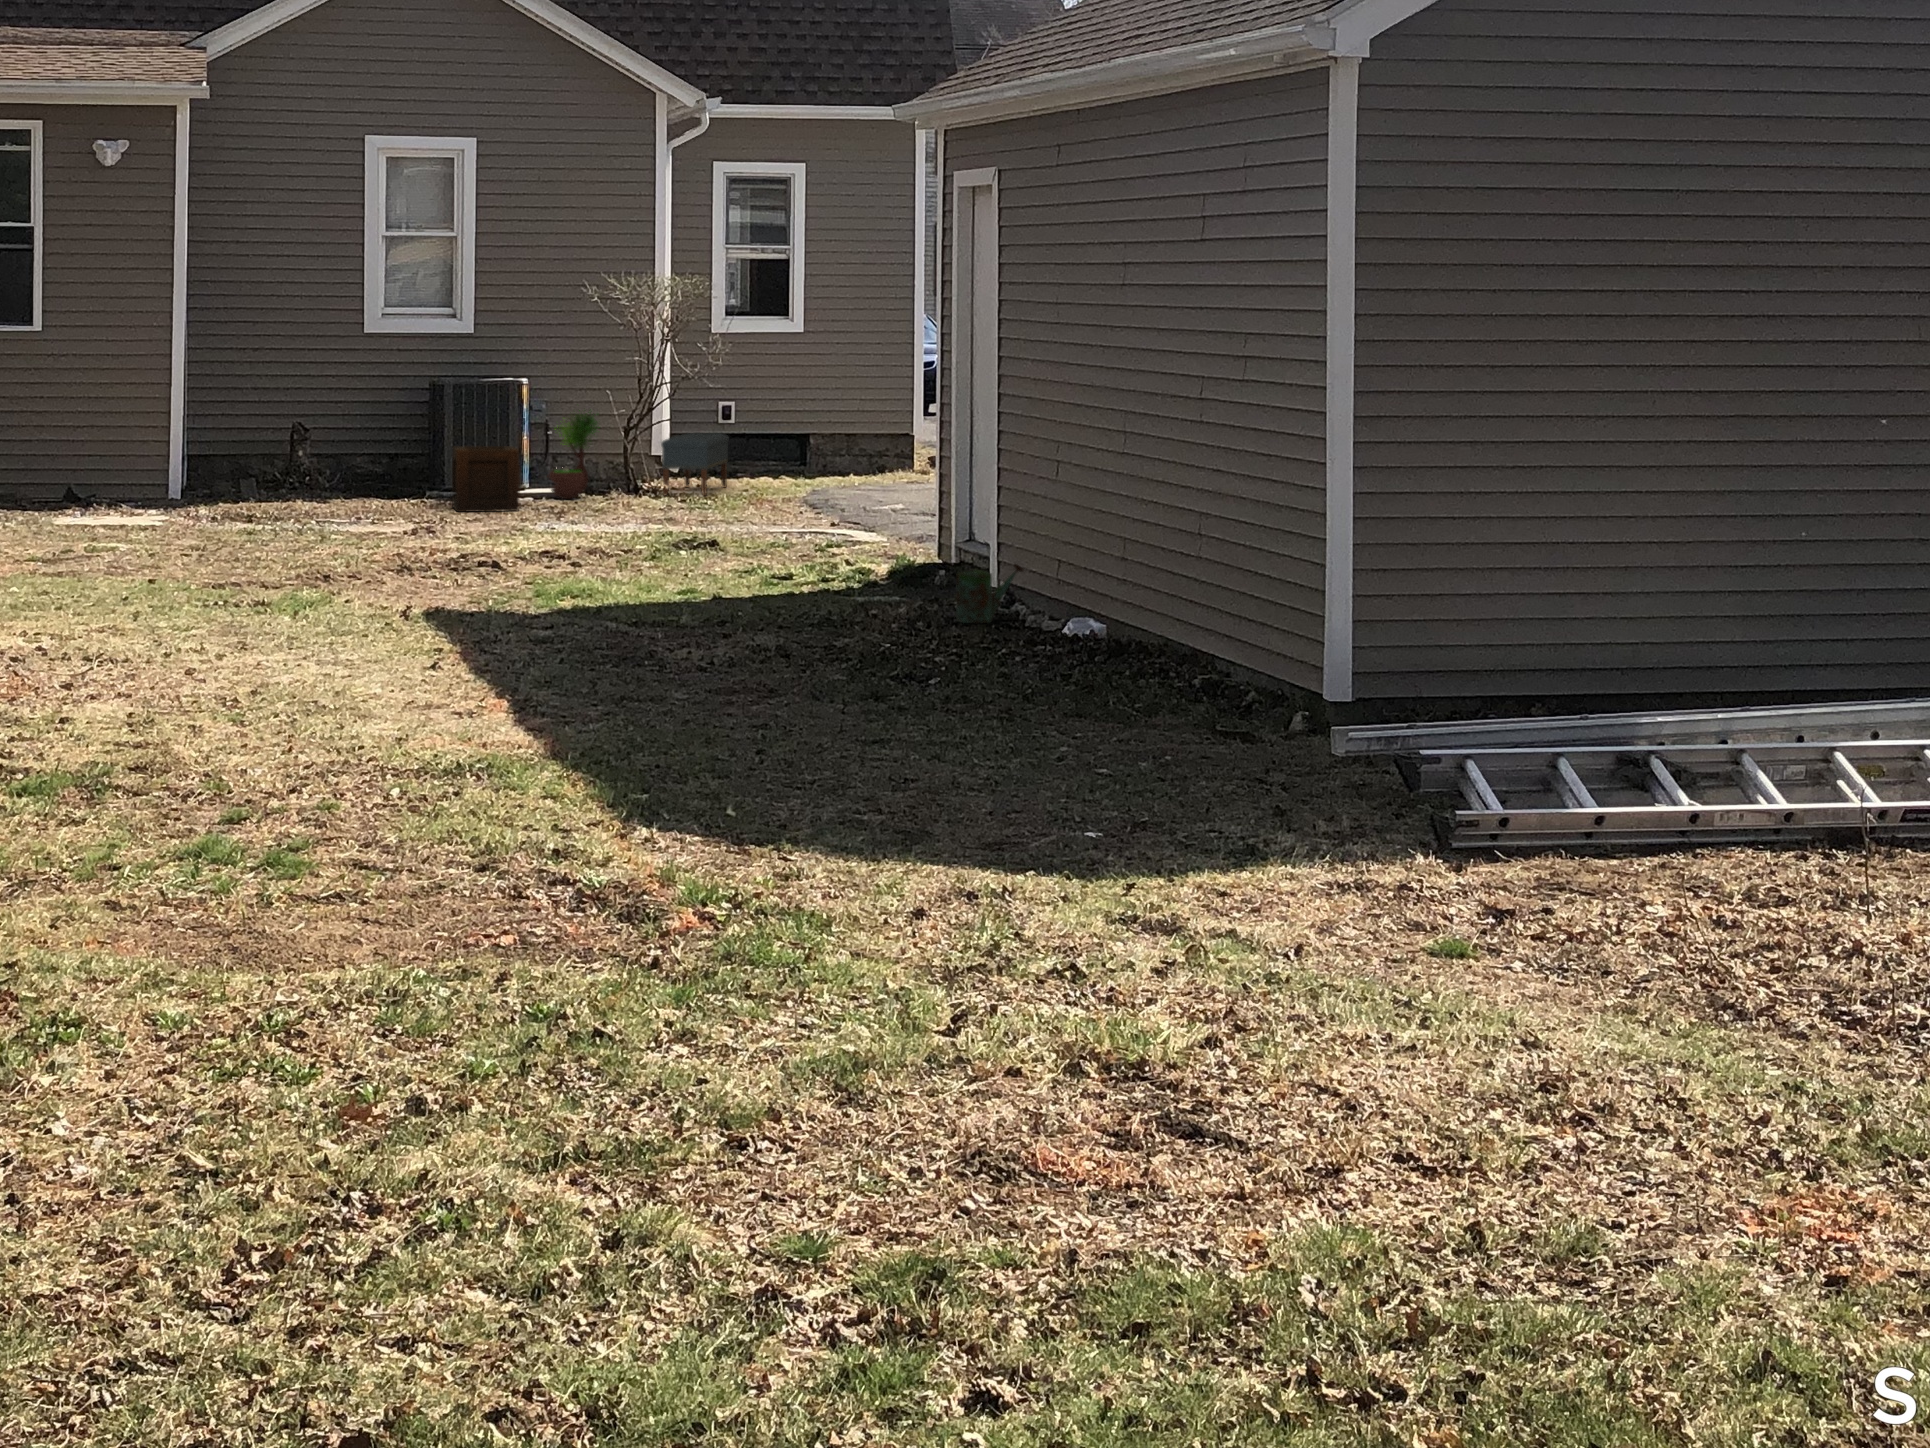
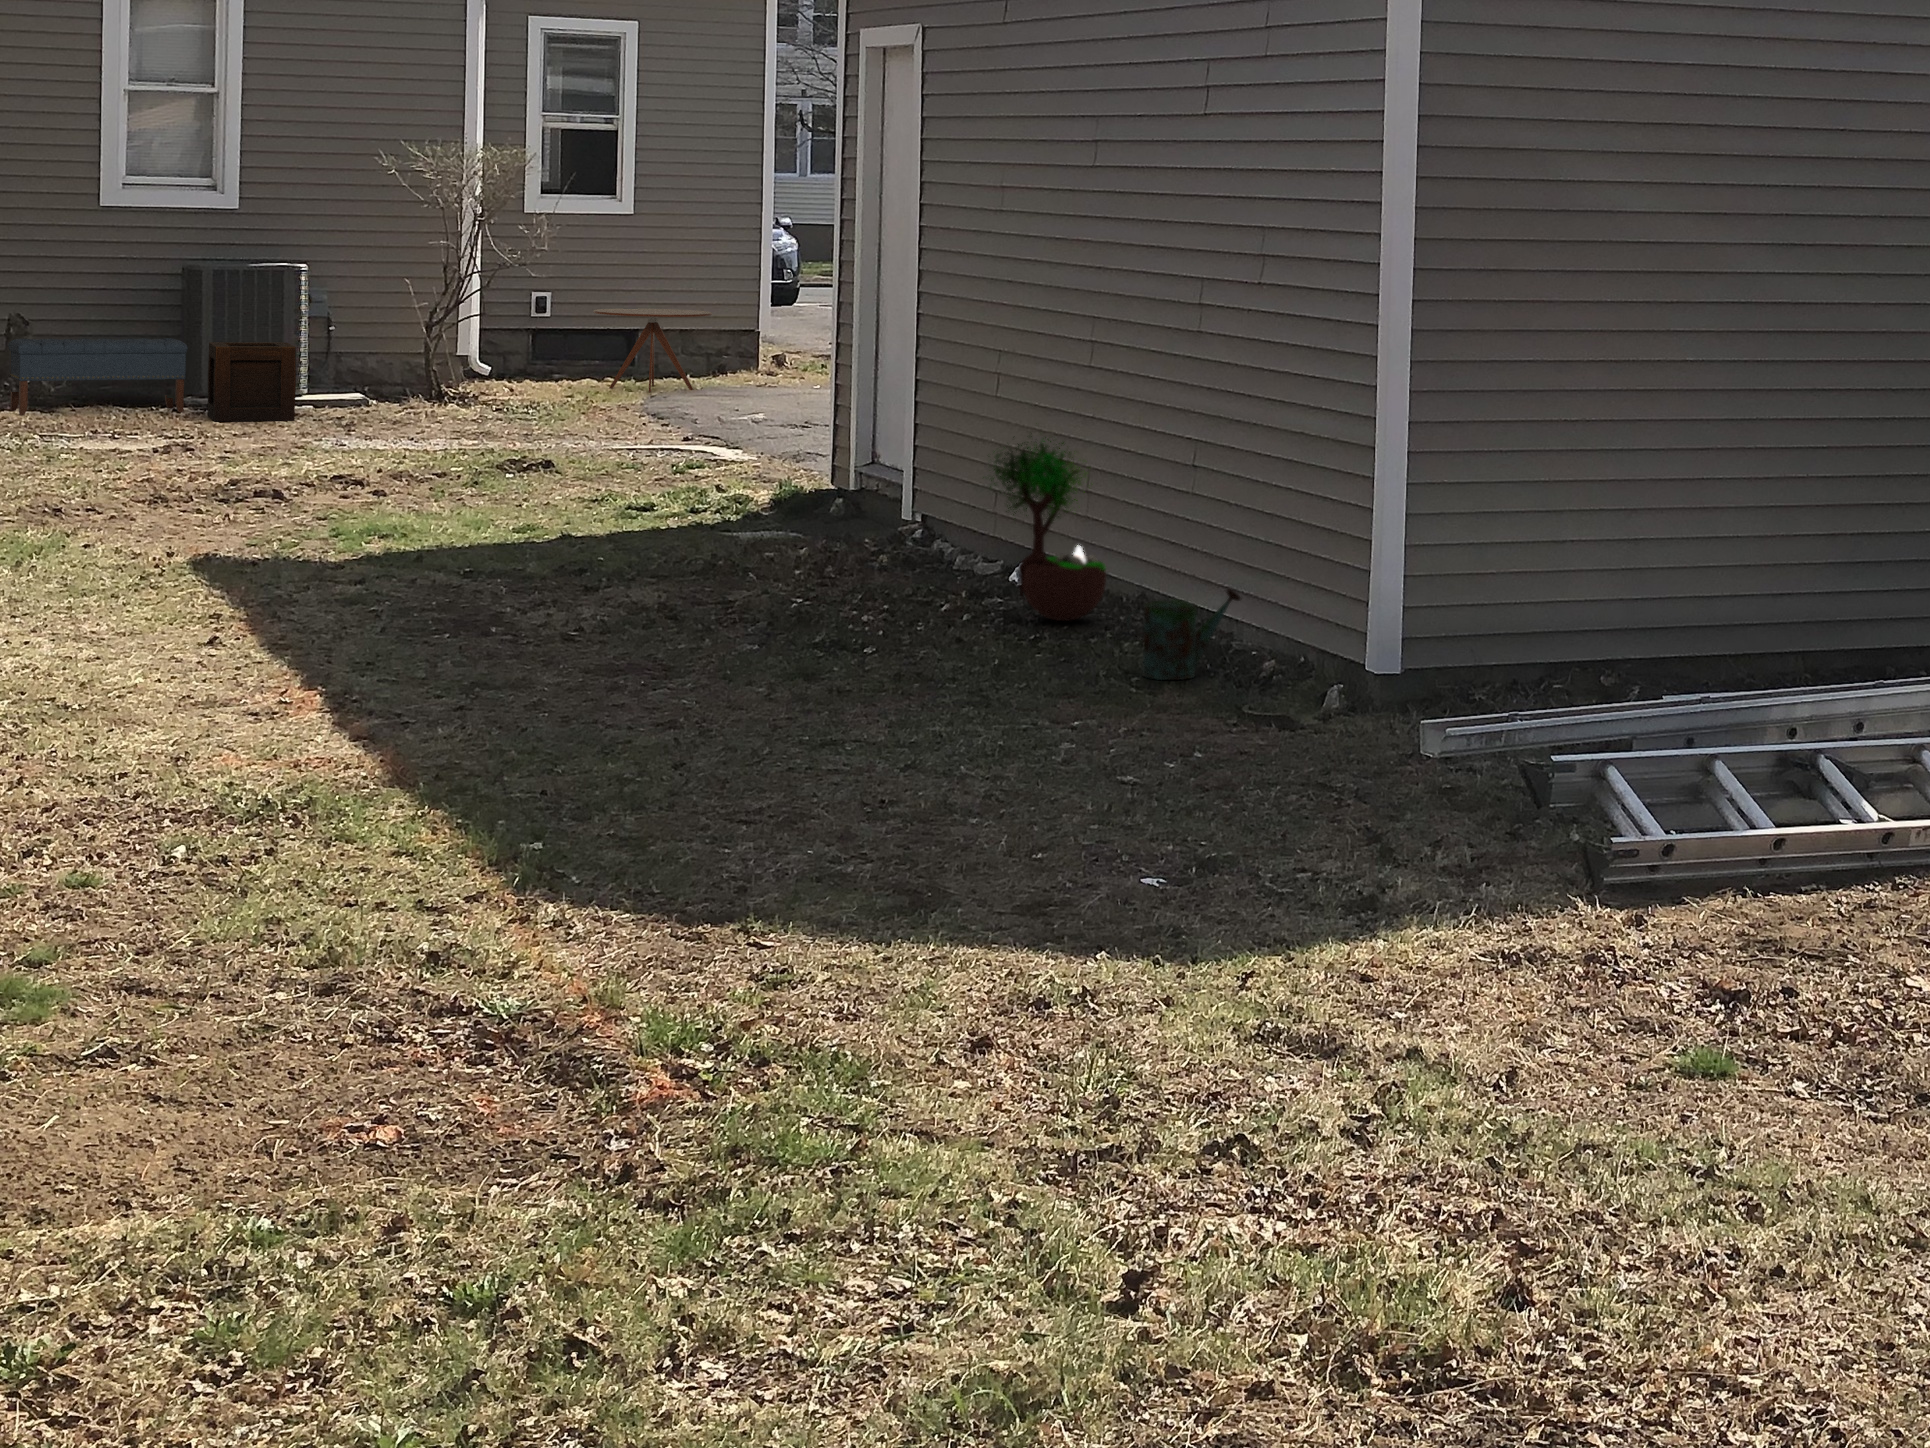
potted tree: present [547,409,599,499] -> present [983,436,1106,621]
round table: none [766,415,867,488] -> present [593,308,712,392]
bench: present [661,433,729,496] -> present [8,338,188,415]
watering can: present [955,564,1023,623] -> present [1126,589,1241,680]

